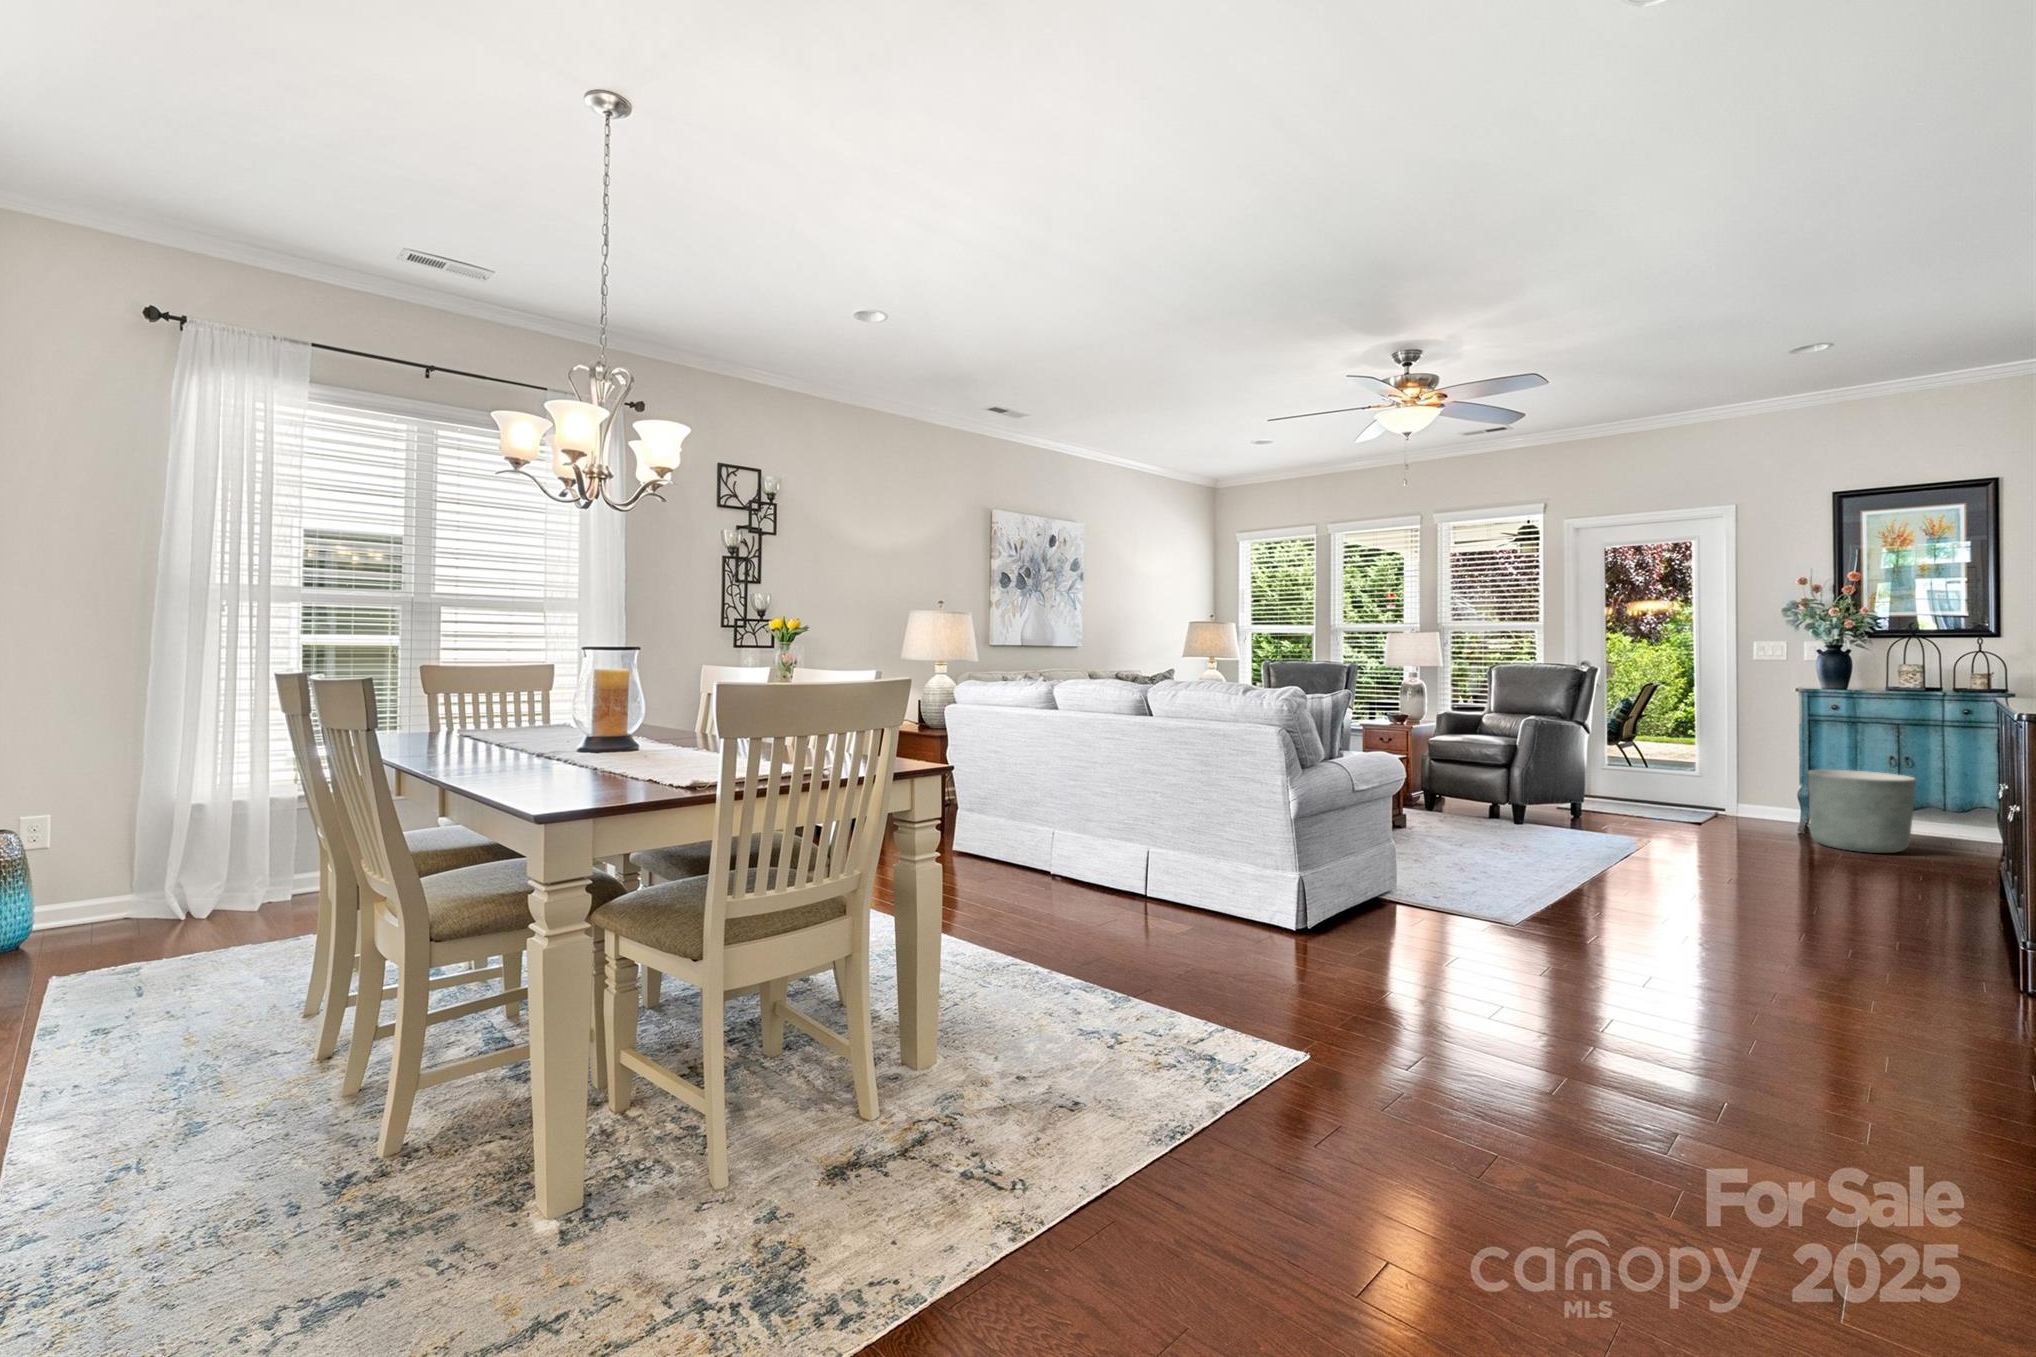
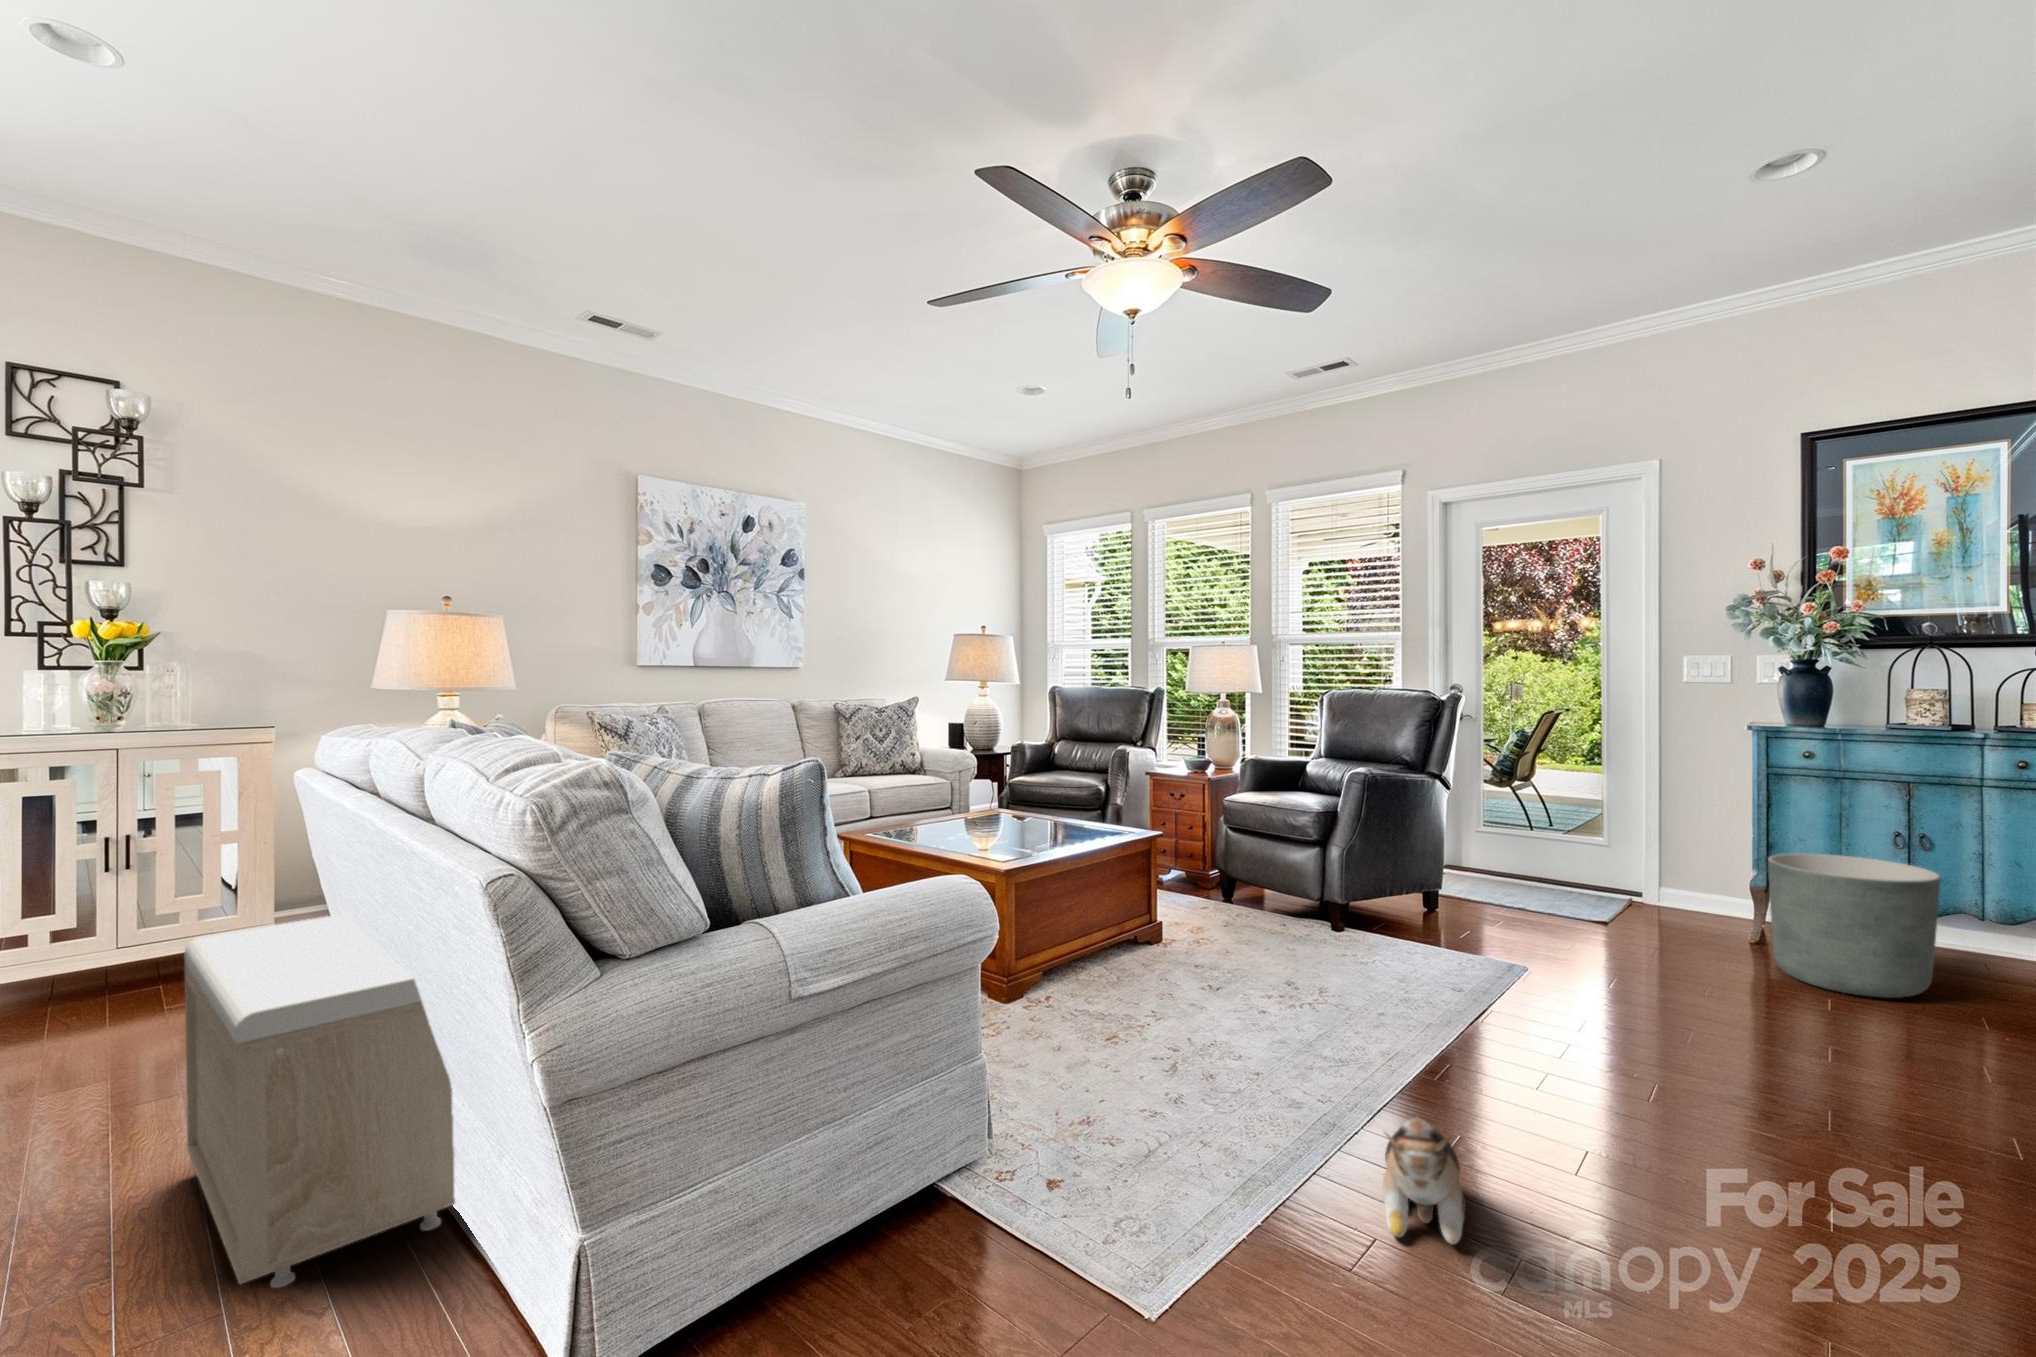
storage bench: none [1004,771,1186,924] -> present [185,913,455,1288]
plush toy: none [1621,859,1666,919] -> present [1383,1117,1466,1244]

